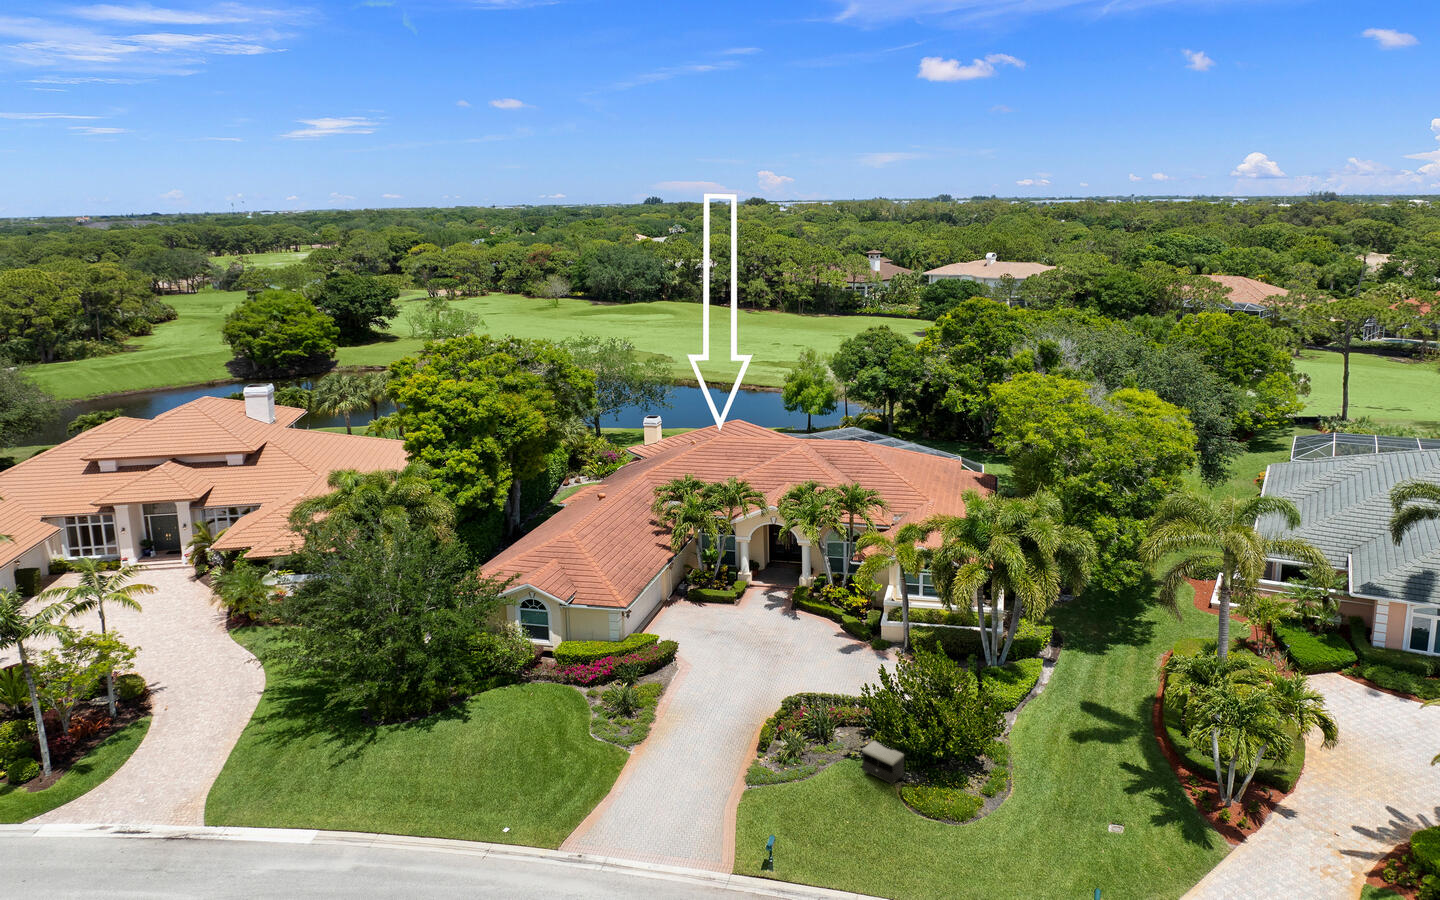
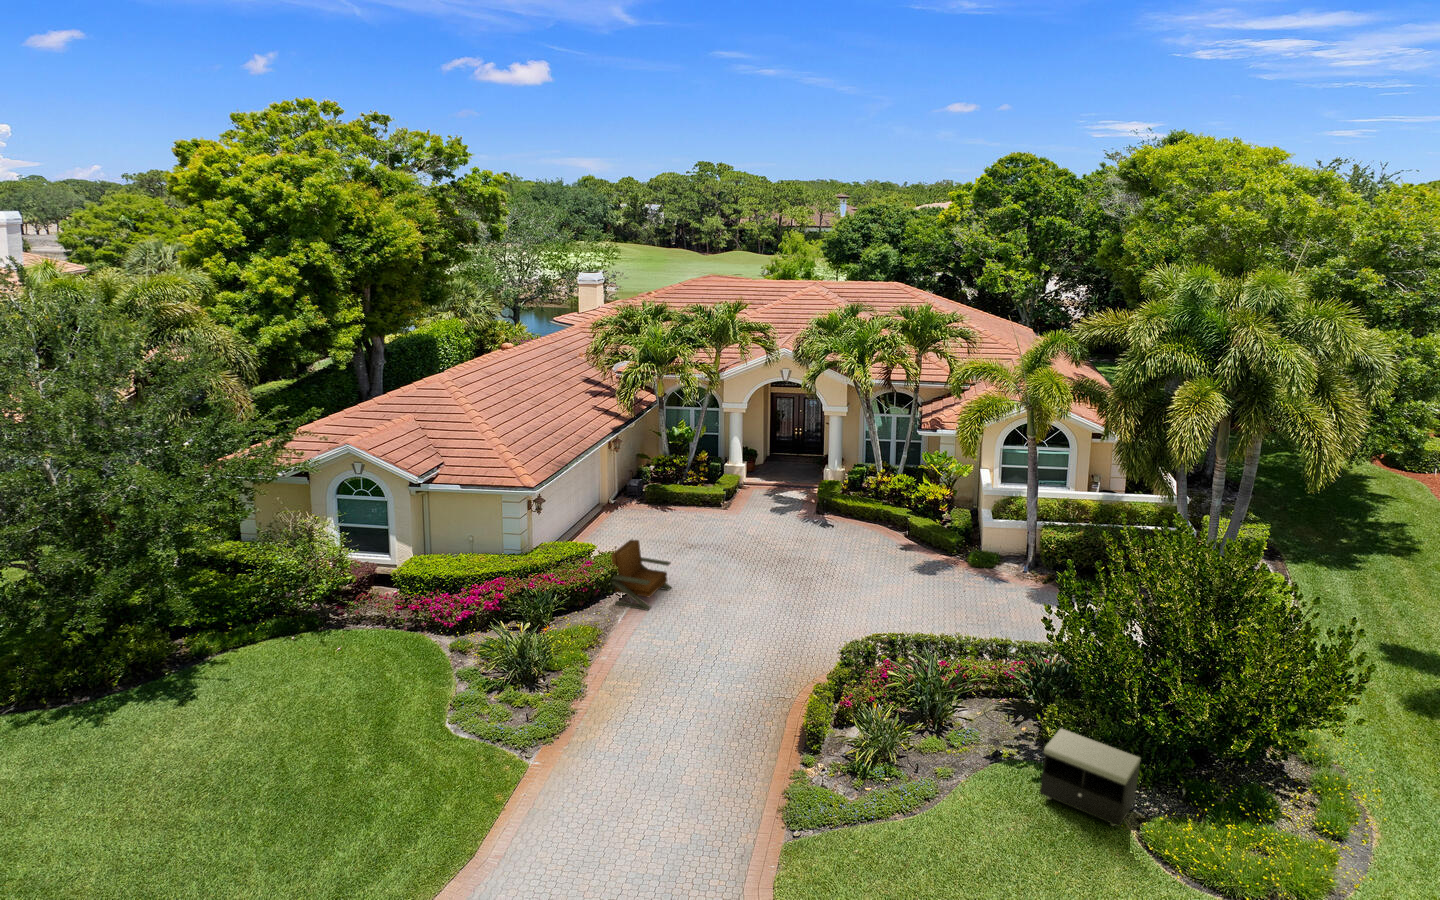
lounge chair: none [665,635,701,675] -> present [611,540,671,610]

